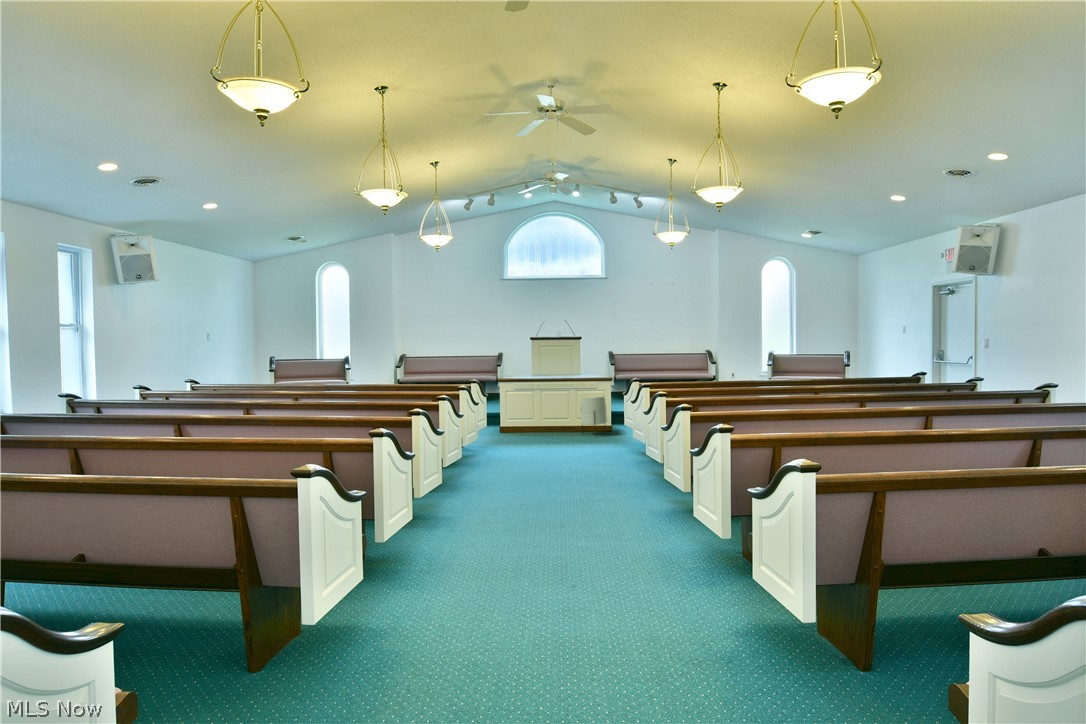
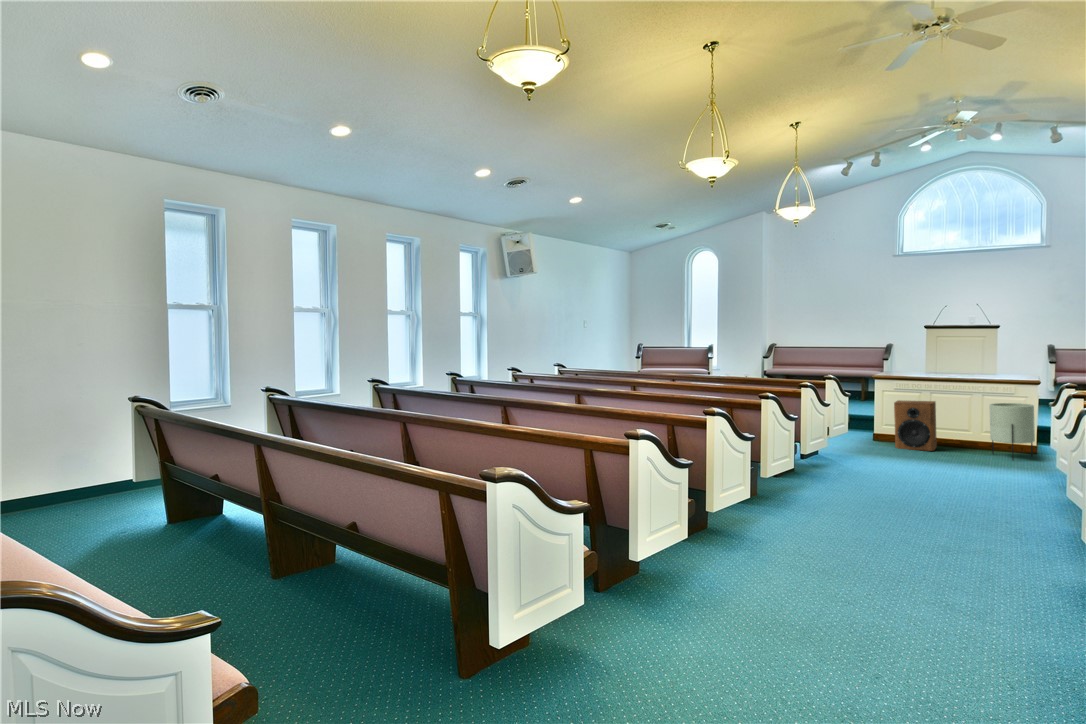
speaker: none [518,398,547,438] -> present [894,400,937,451]

